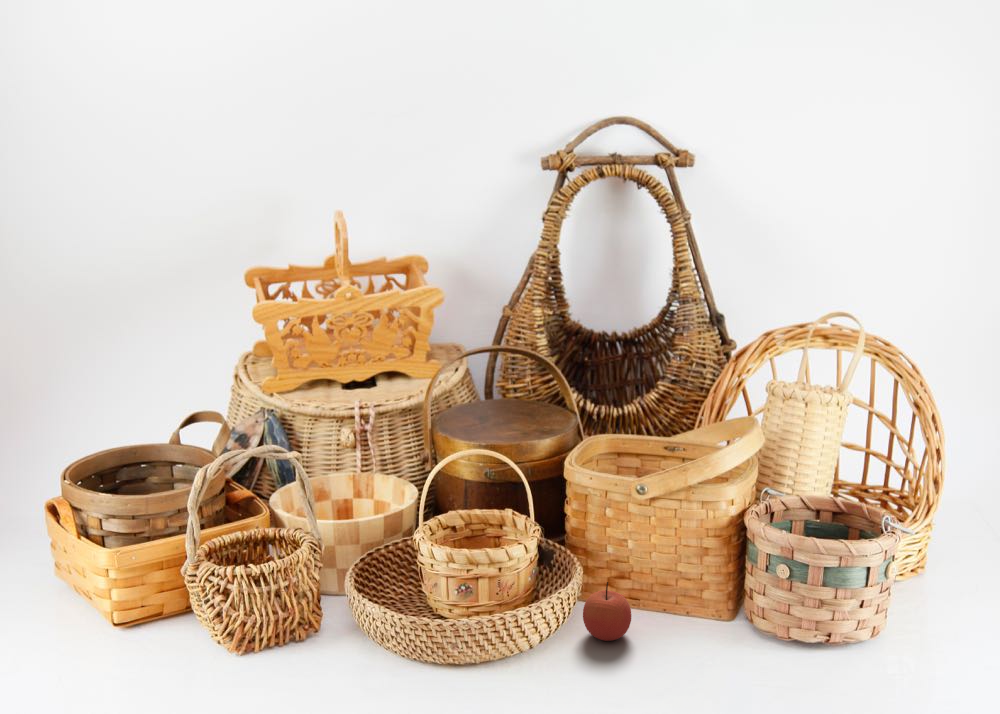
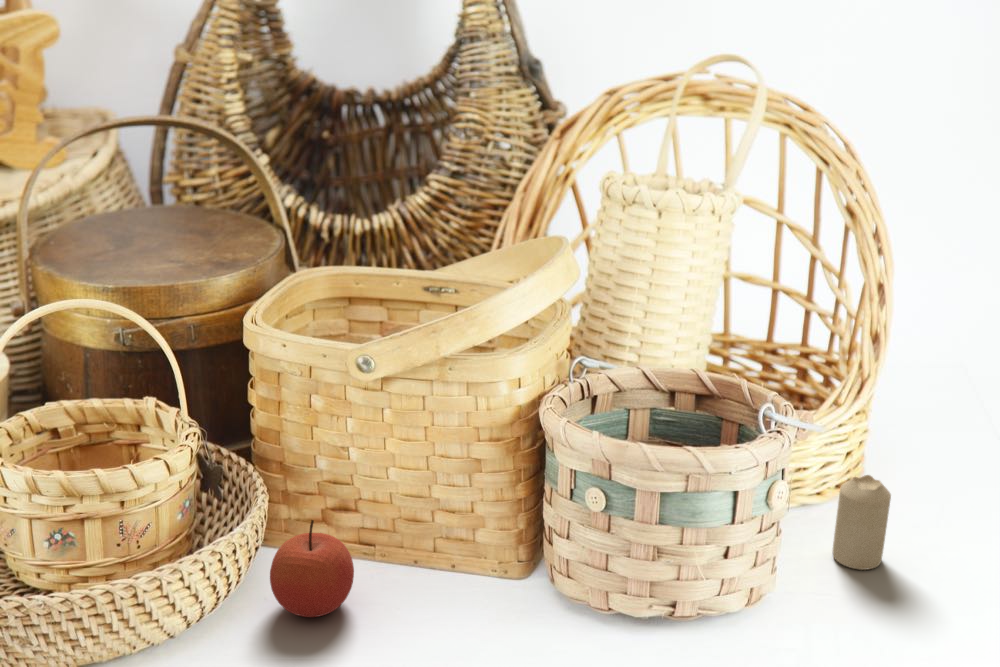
candle: none [934,567,971,629] -> present [833,475,891,570]

